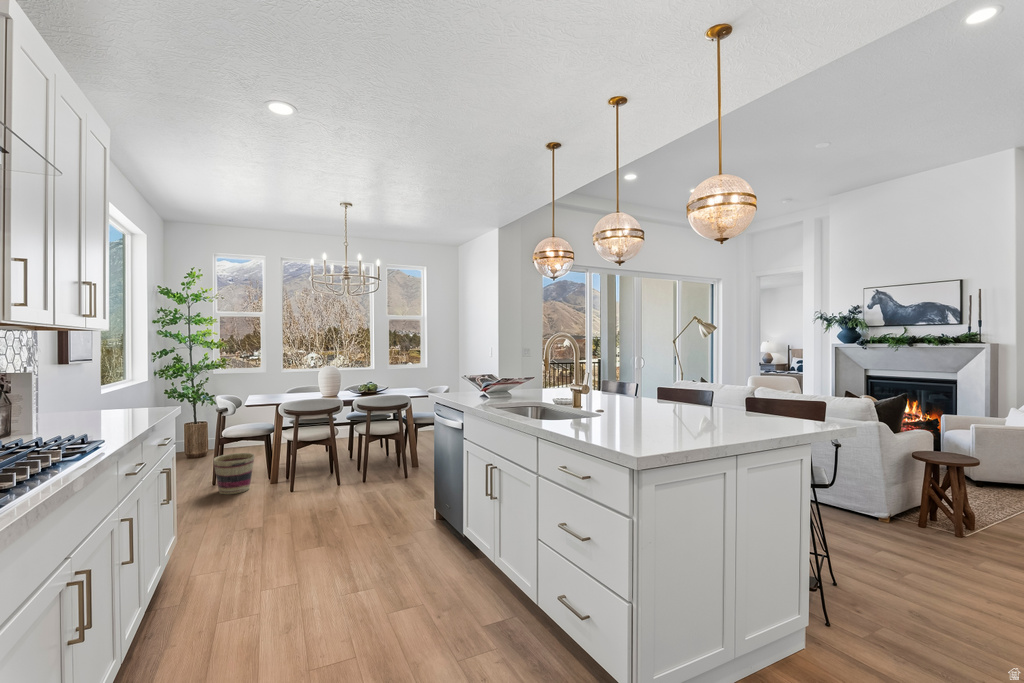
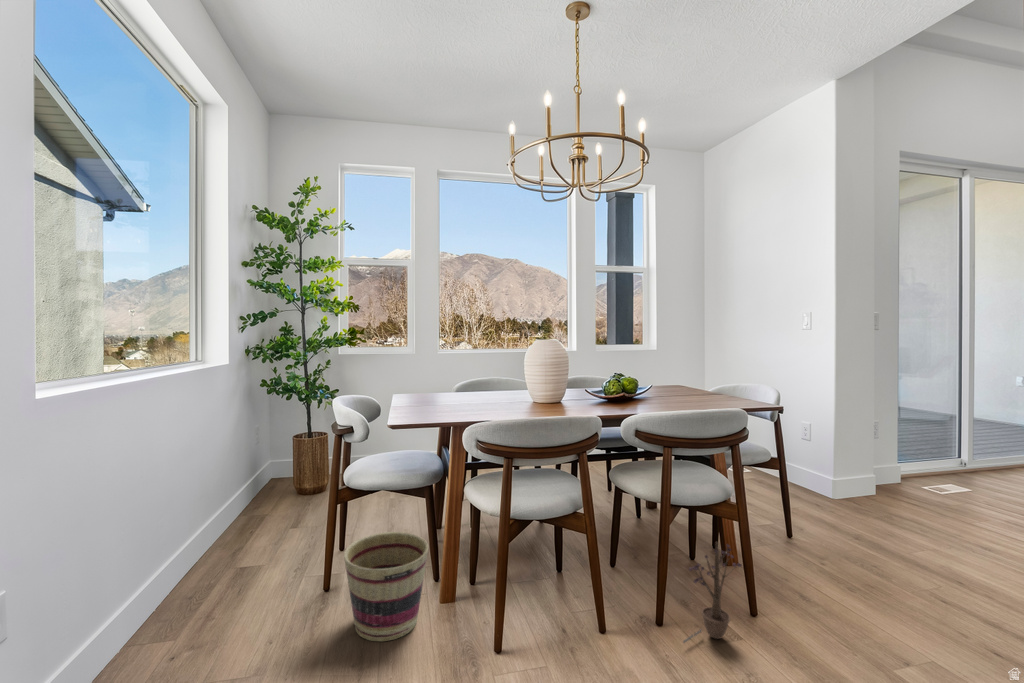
decorative plant: none [365,444,394,485] -> present [683,542,742,643]

